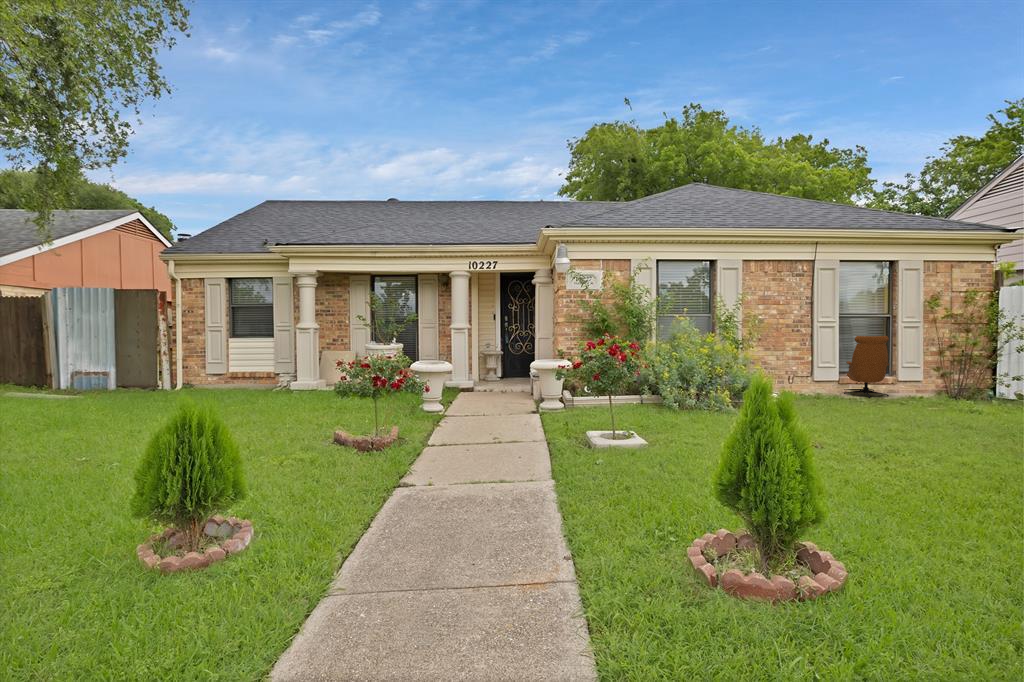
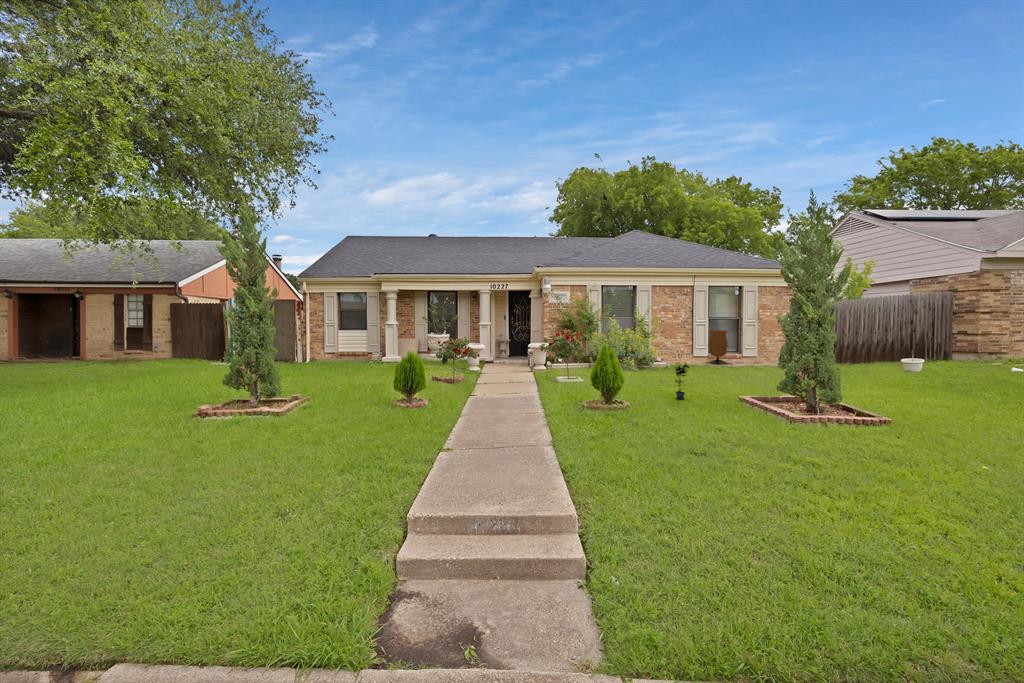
potted plant: none [936,437,999,545] -> present [675,363,690,399]

